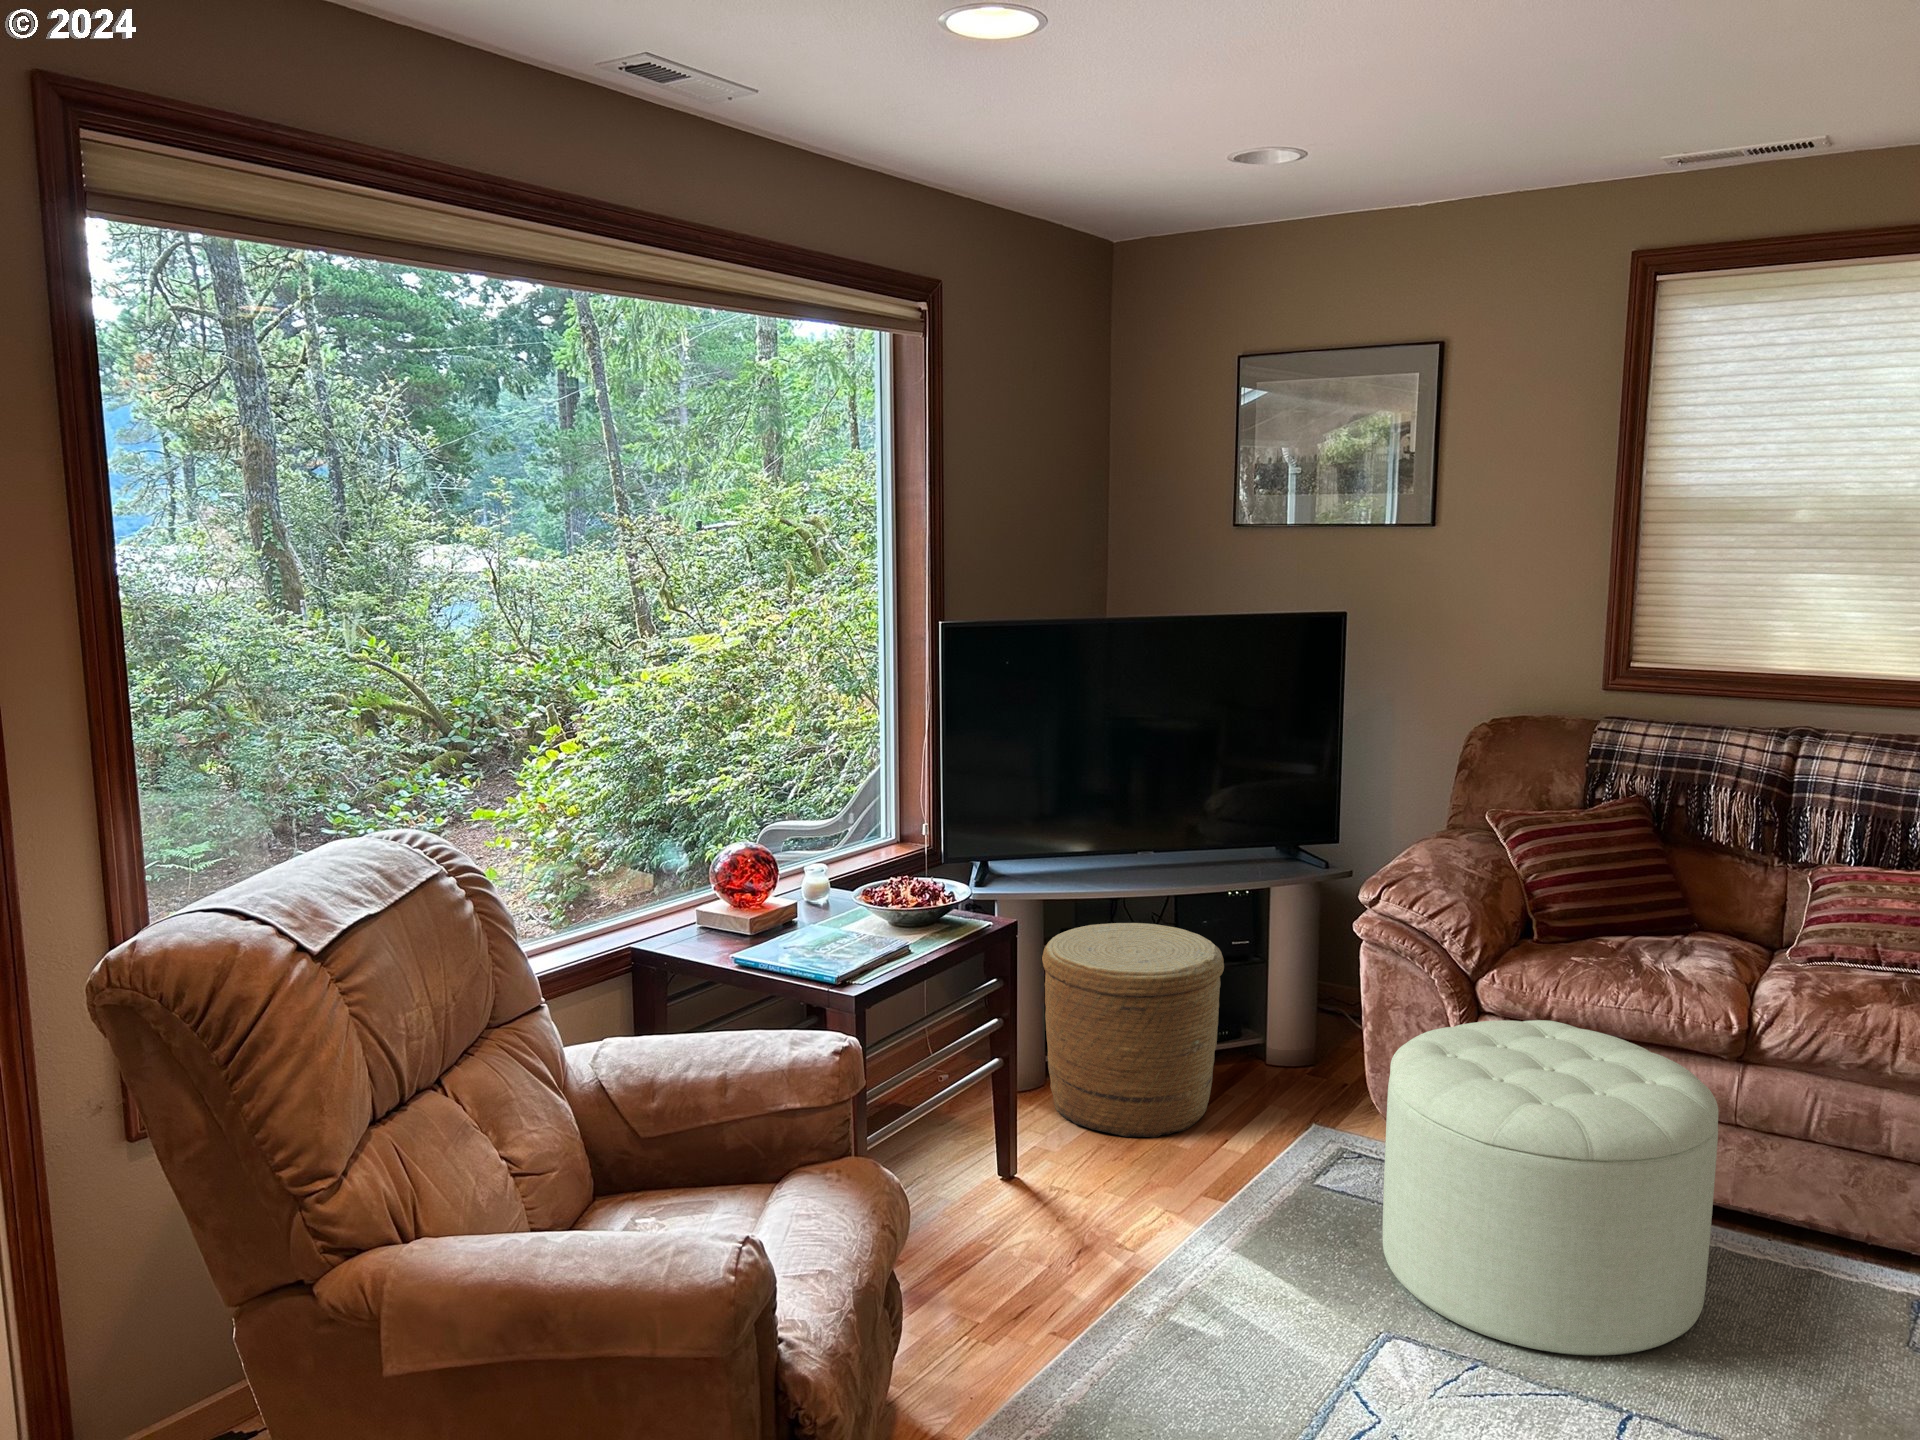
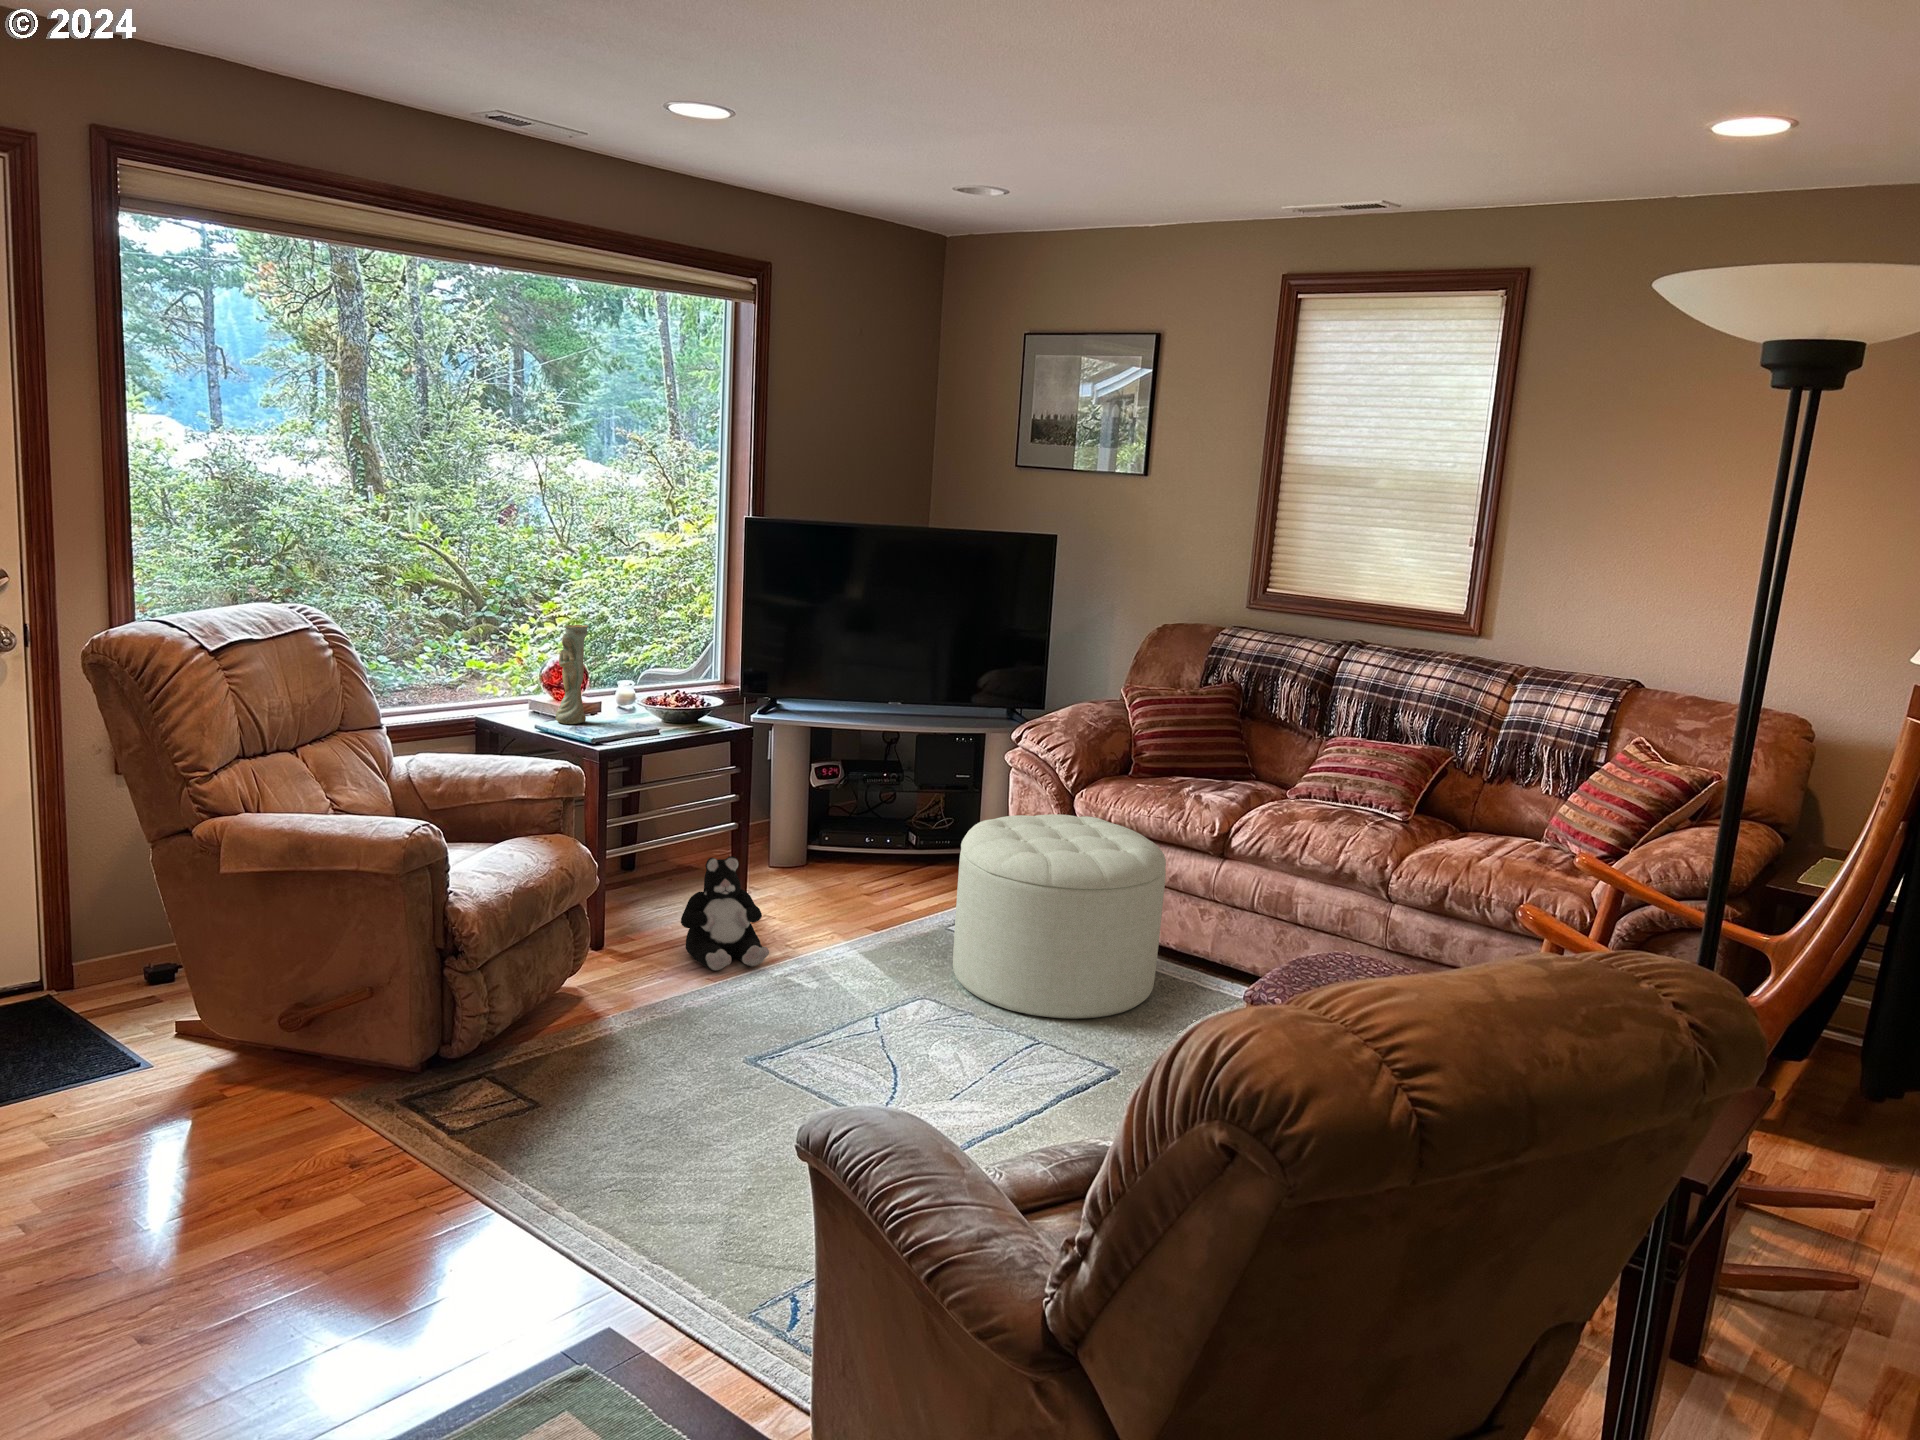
vase: none [756,806,799,955] -> present [556,625,589,724]
woven basket: present [1042,923,1224,1138] -> none [794,747,923,894]
plush toy: none [985,1134,1127,1321] -> present [681,856,769,971]

